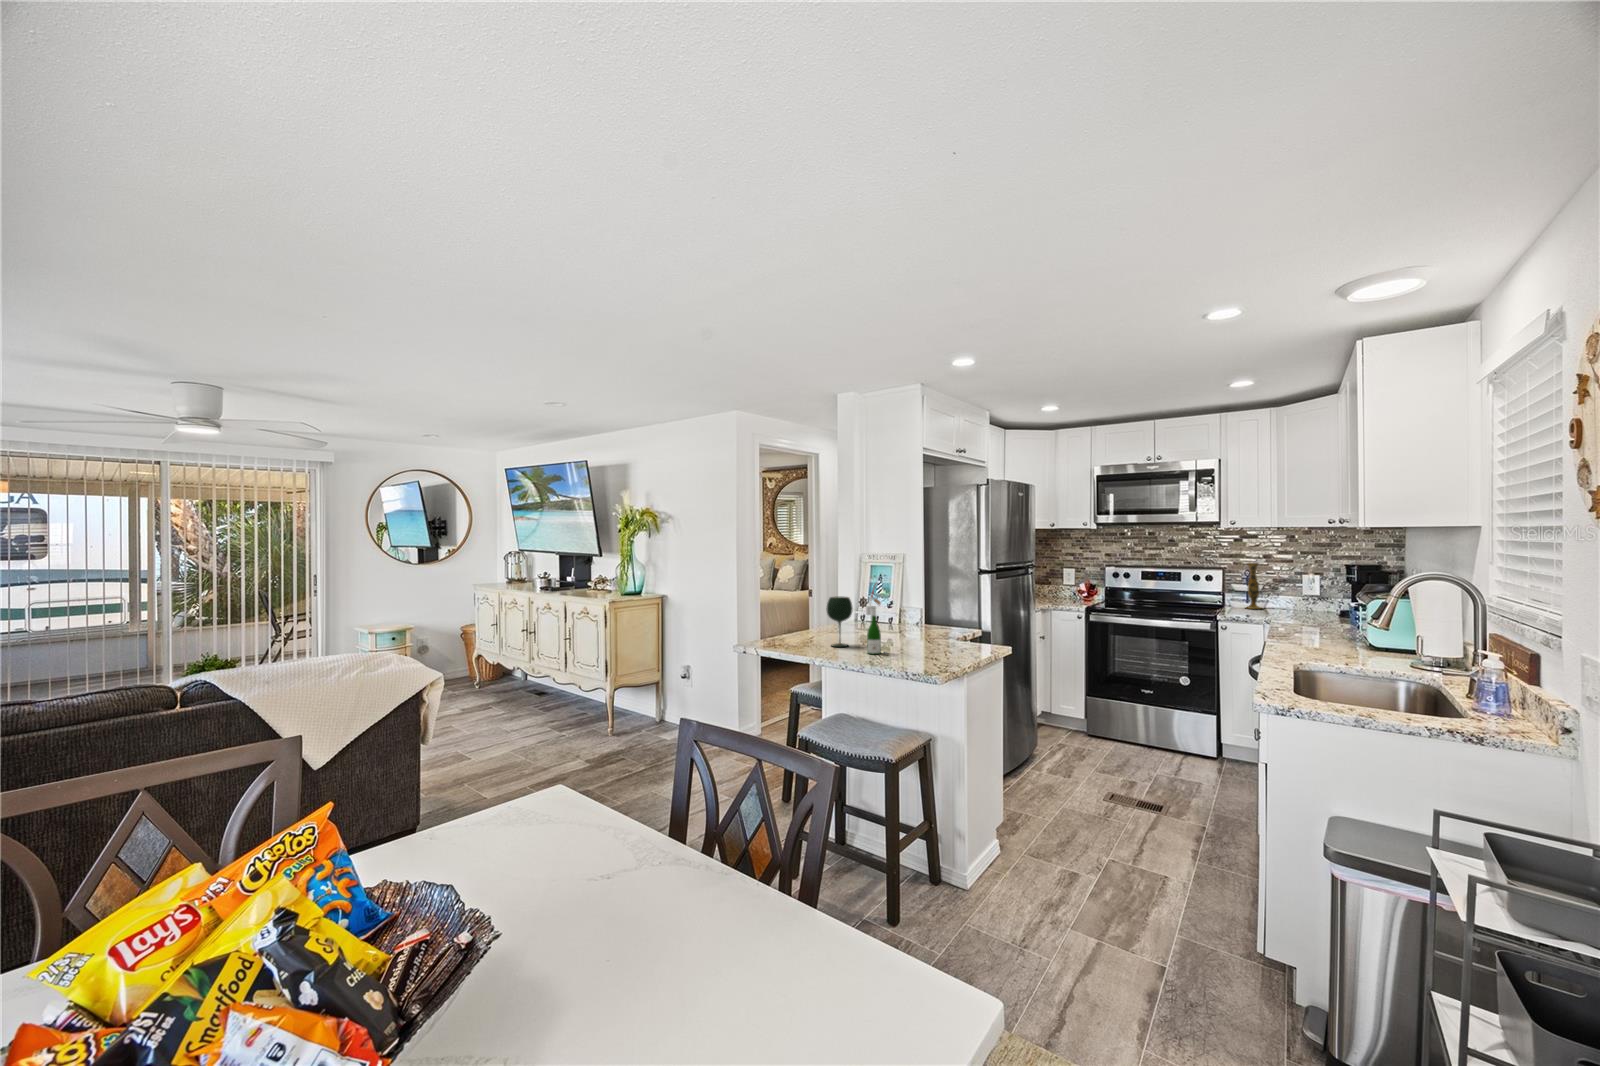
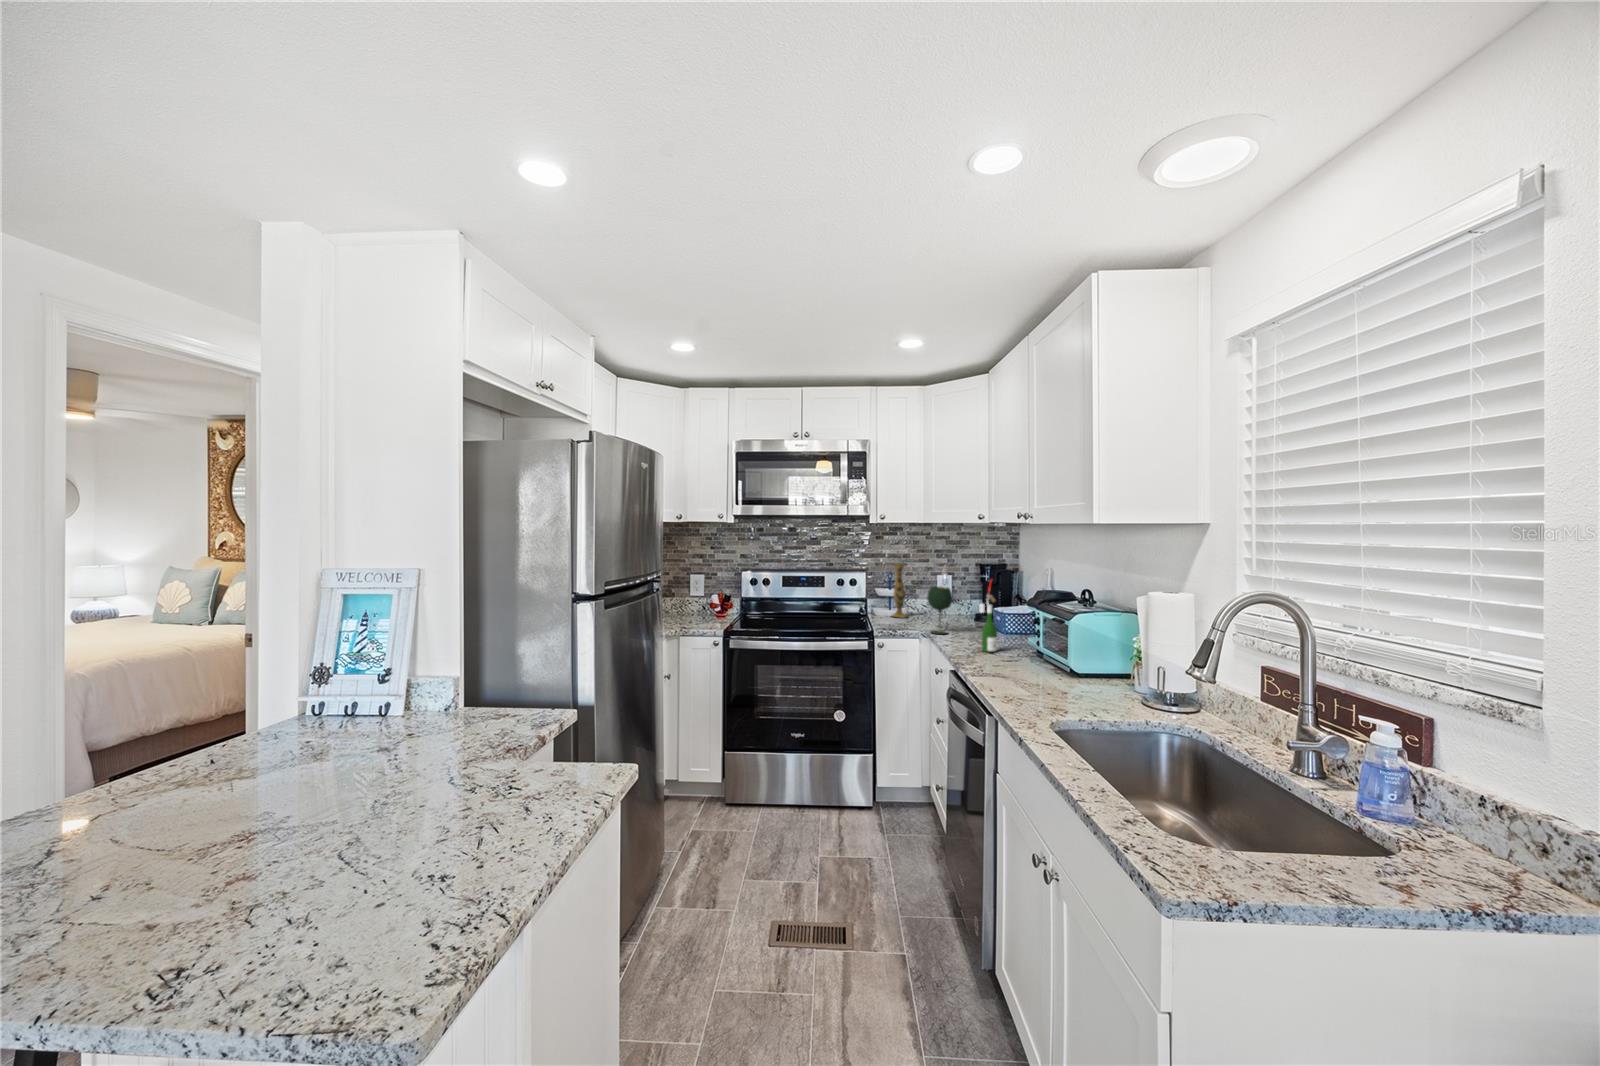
wine bottle: present [866,588,881,654] -> present [979,579,998,652]
wine glass: present [826,597,853,647] -> present [927,587,952,634]

